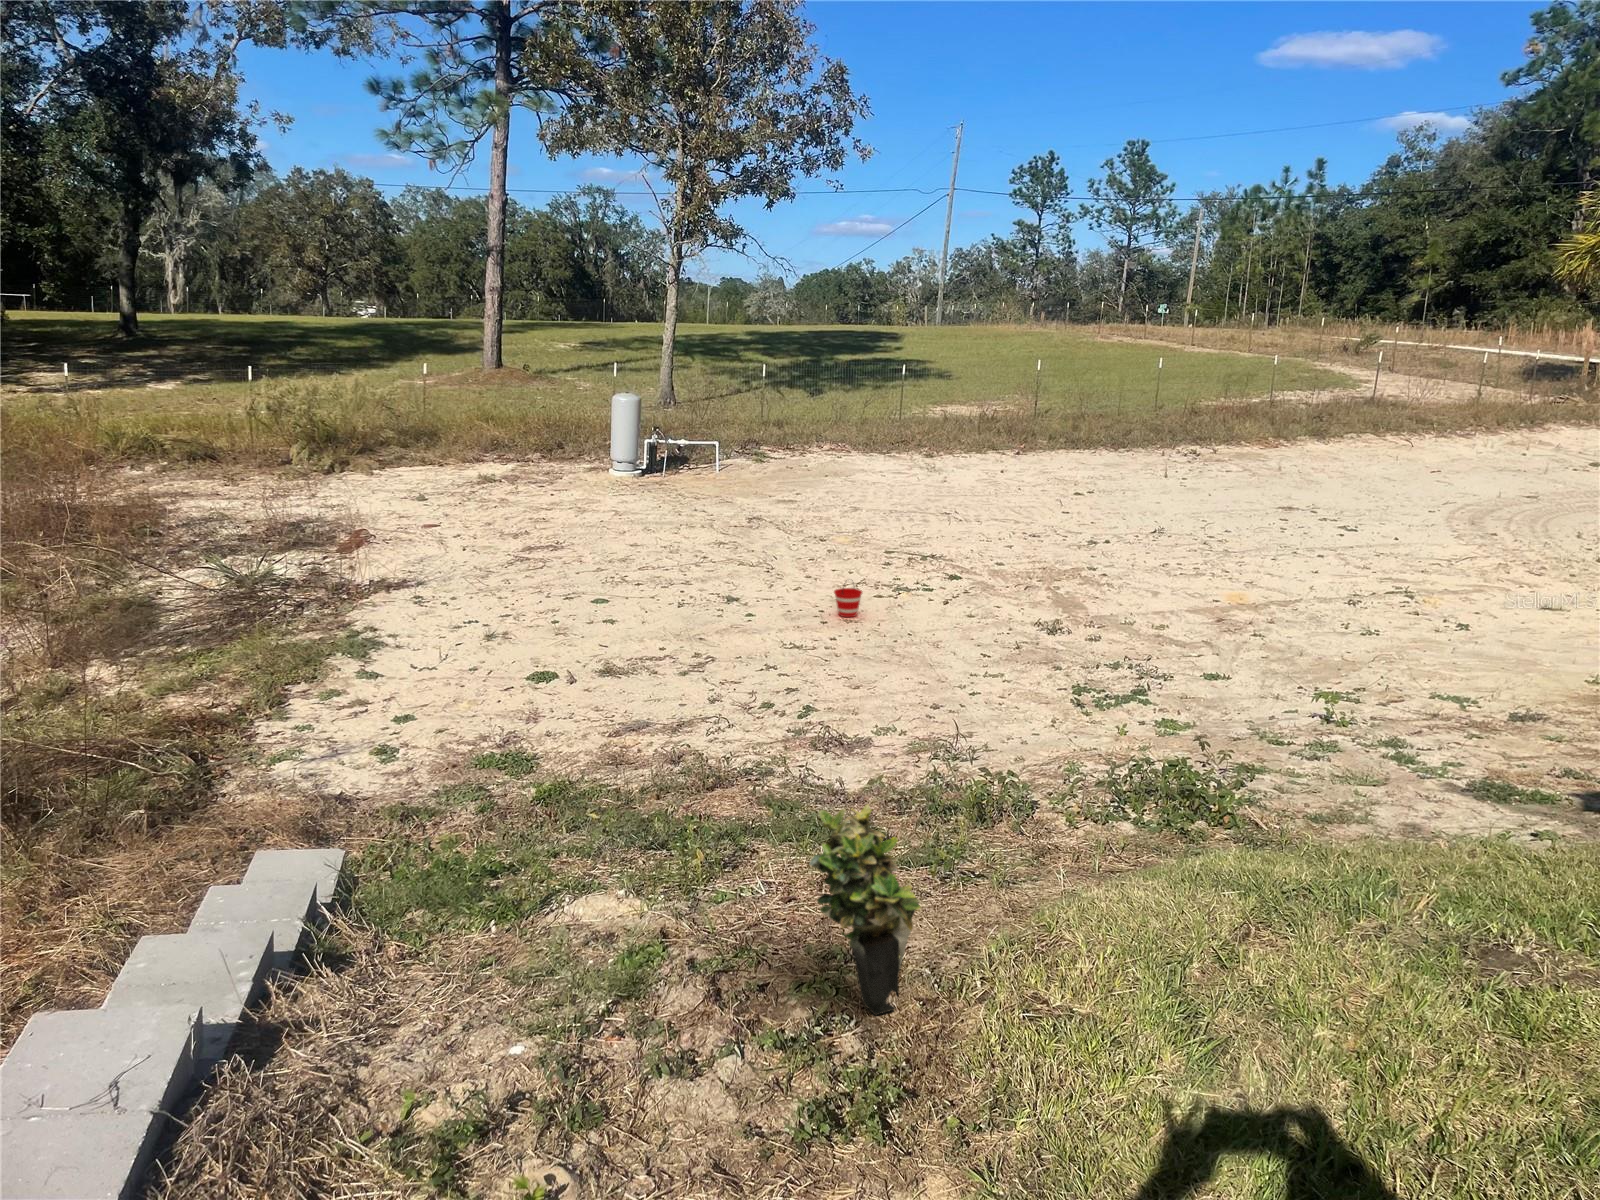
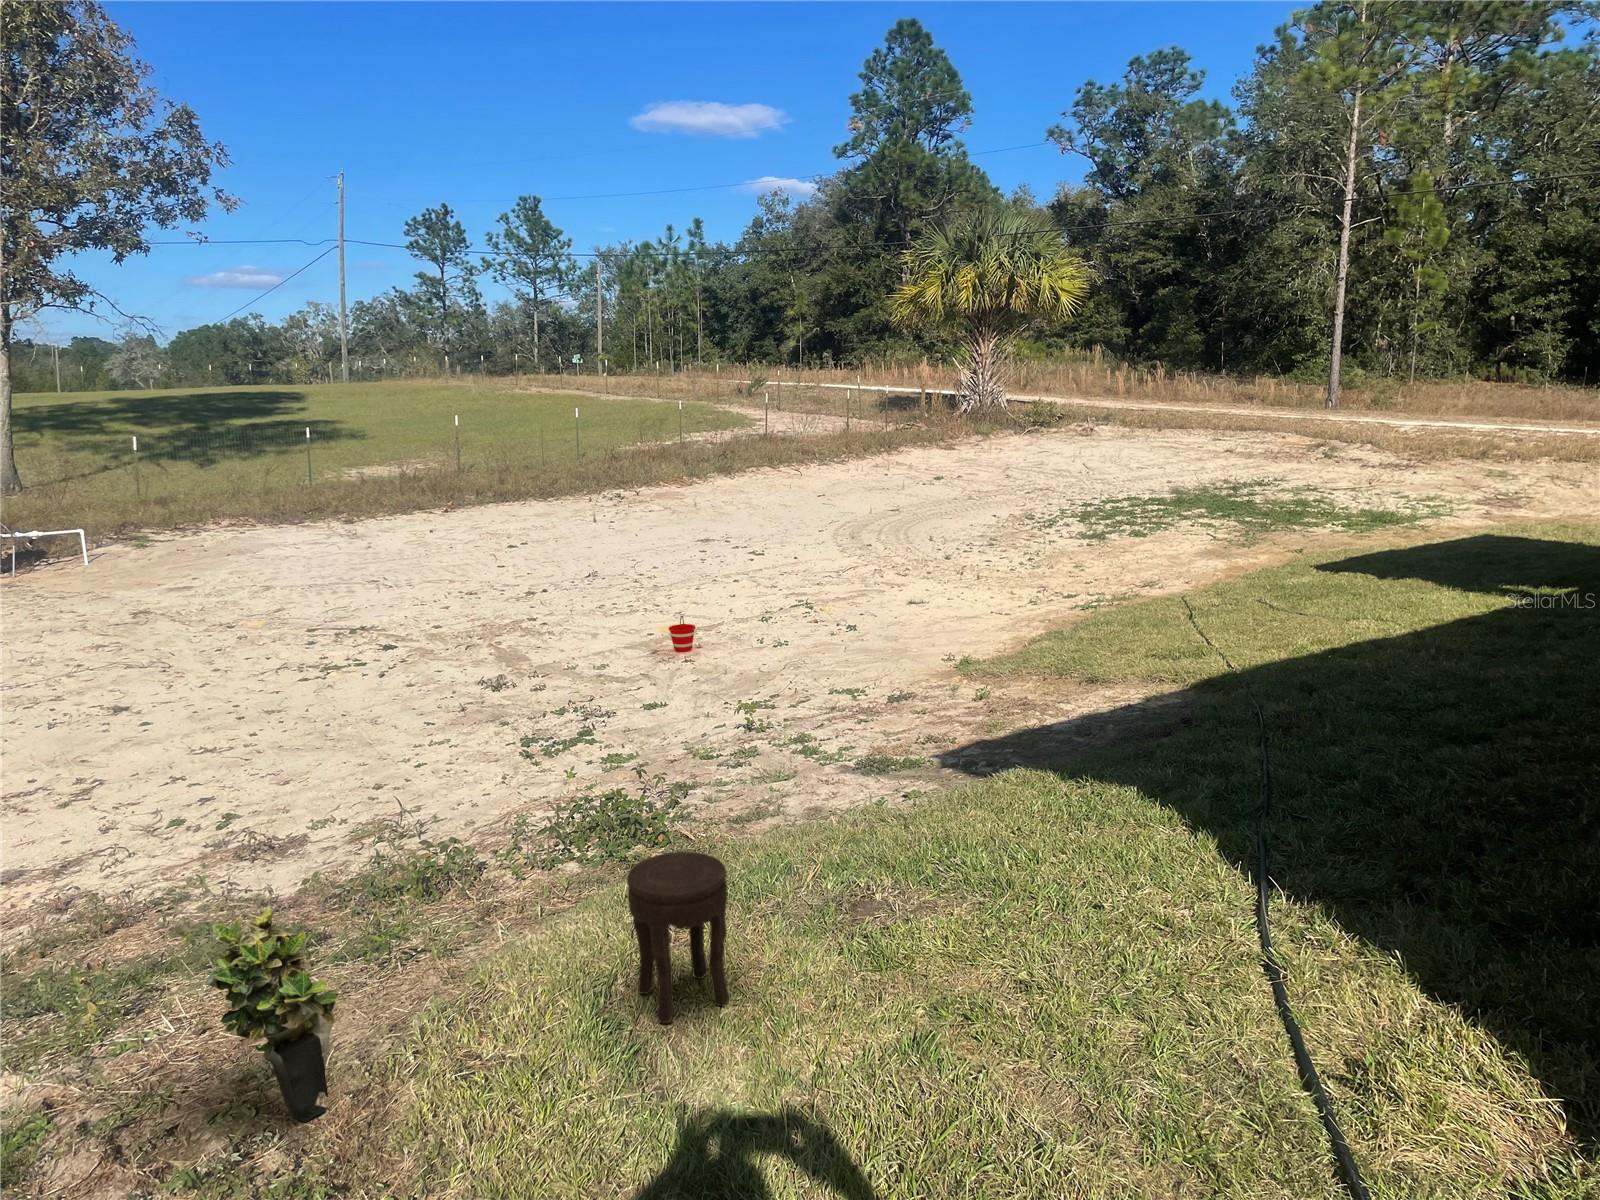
bucket: present [834,583,862,617] -> present [669,616,696,652]
side table: none [1219,843,1349,1029] -> present [627,852,729,1023]

